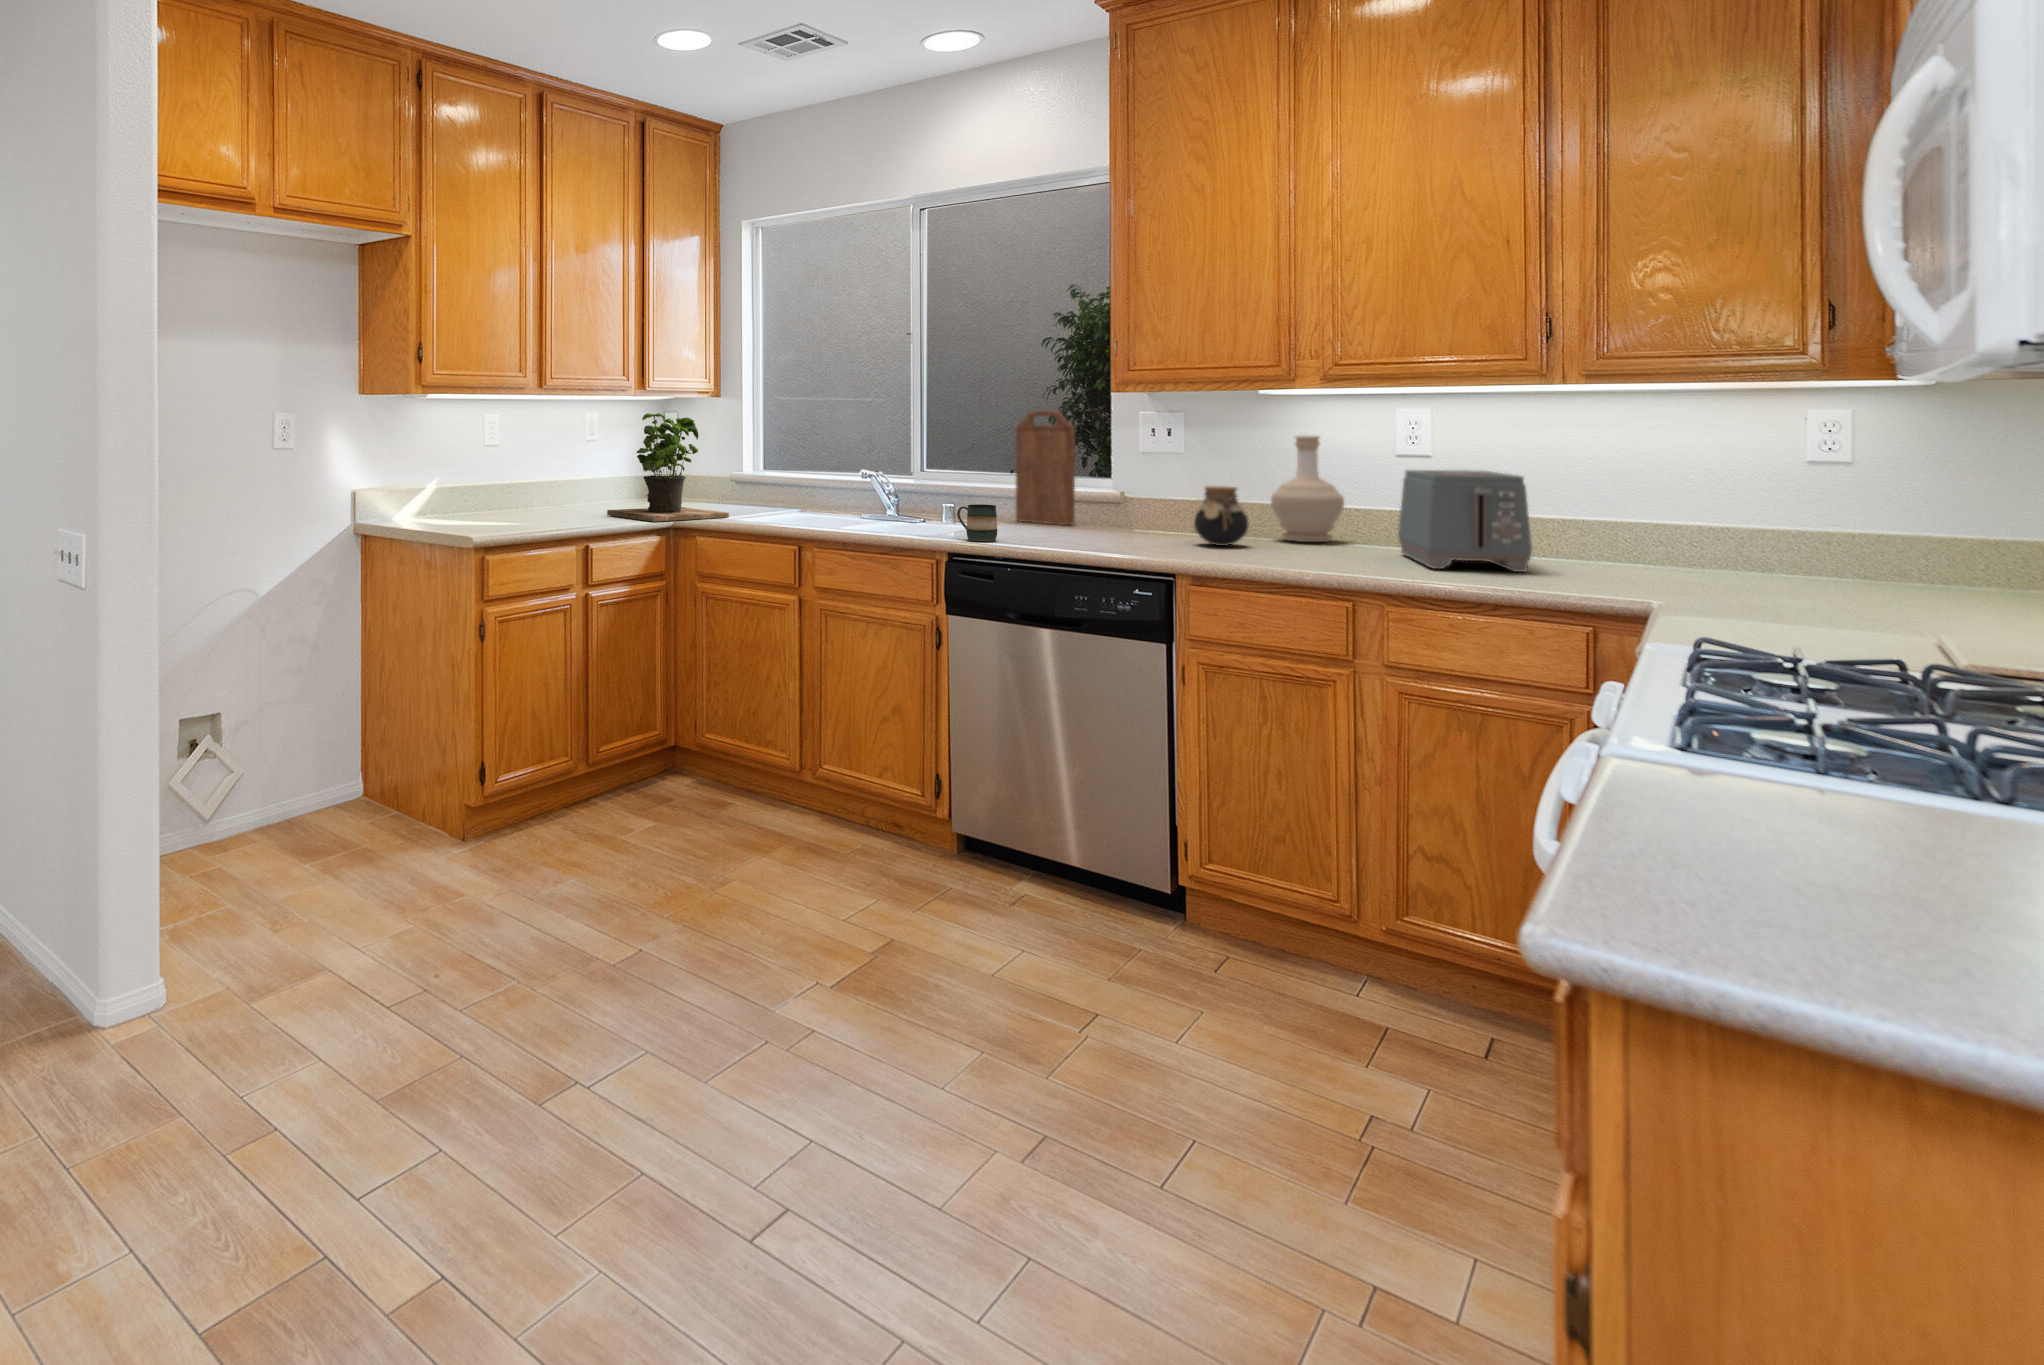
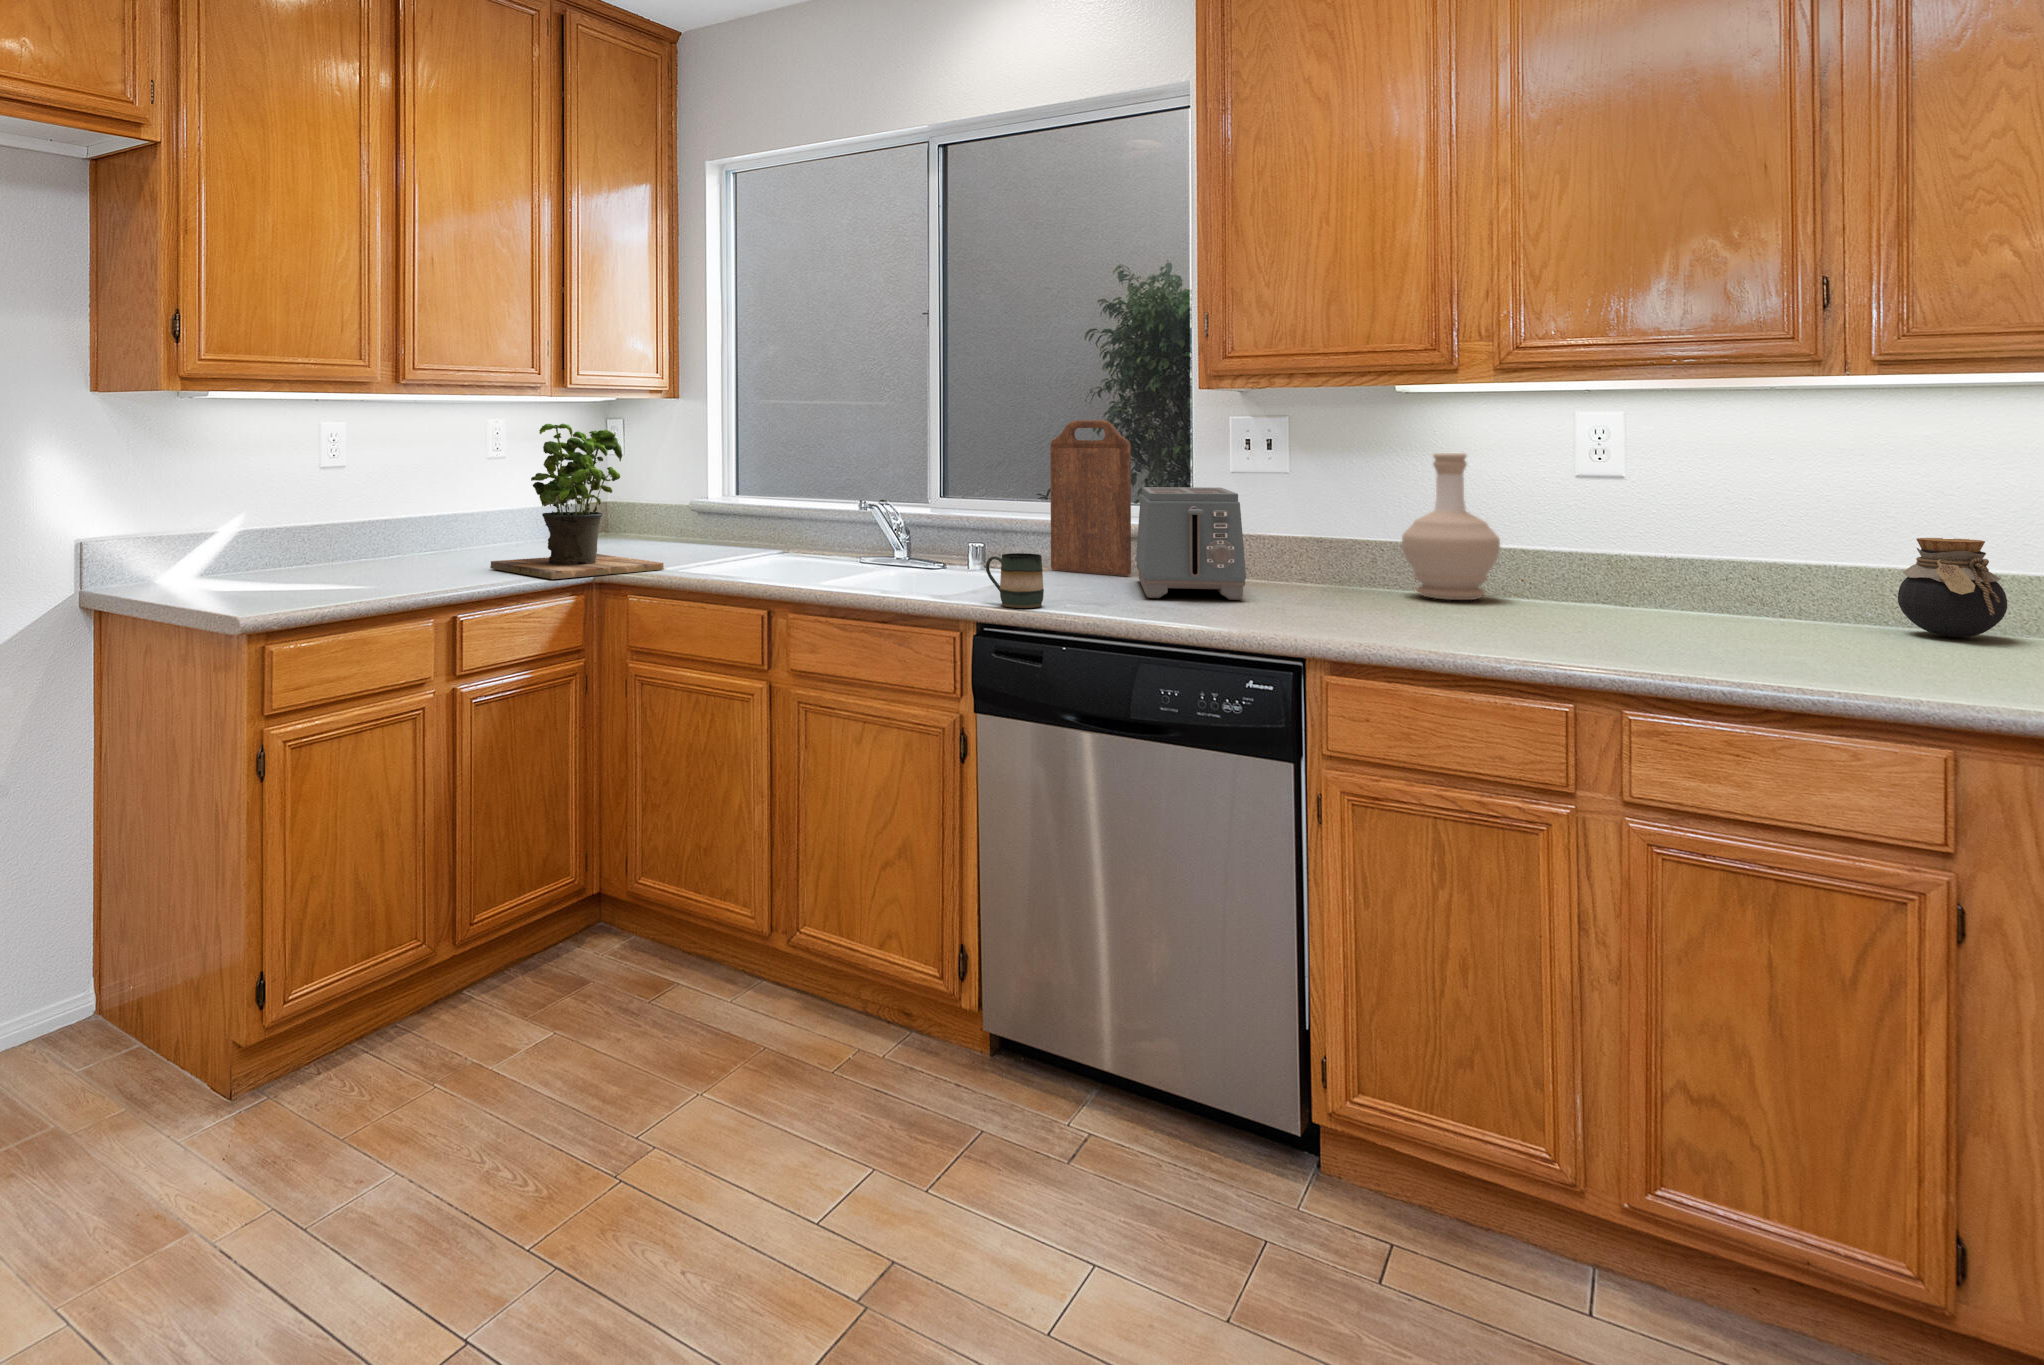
toaster: present [1398,470,1532,572] -> present [1136,487,1246,600]
jar: present [1194,486,1249,546] -> present [1898,538,2007,637]

